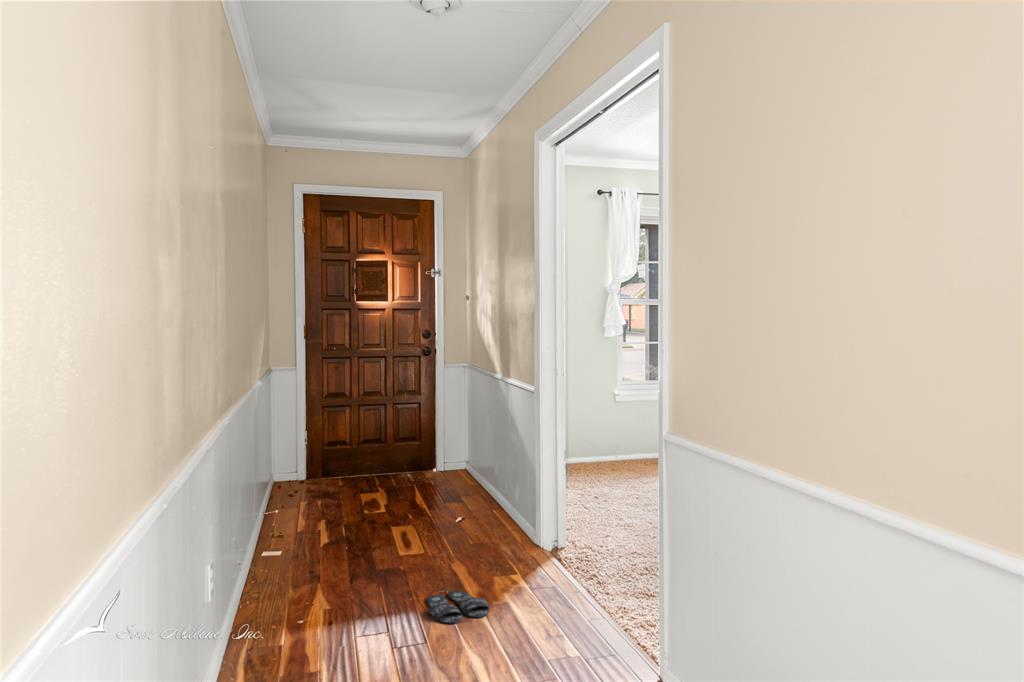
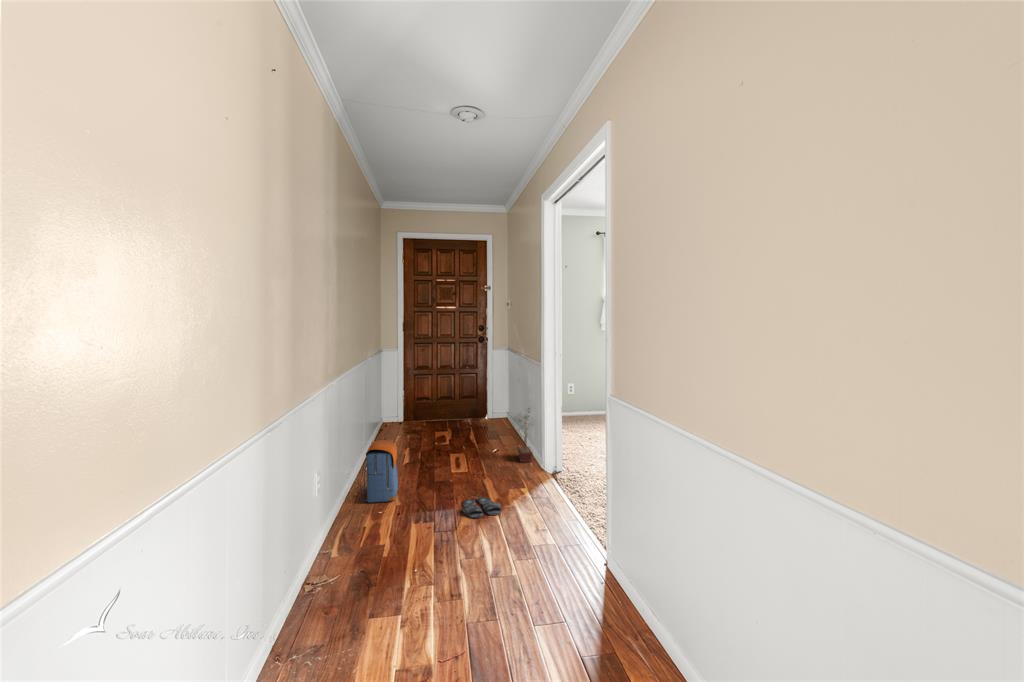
potted plant: none [493,451,523,535] -> present [518,412,532,462]
backpack: none [263,508,321,608] -> present [360,440,398,503]

